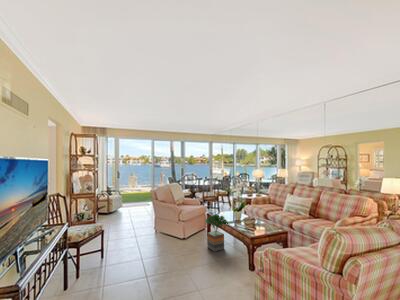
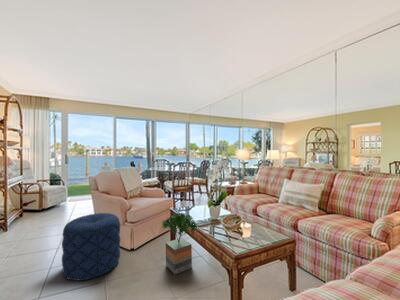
pouf: none [145,213,178,252] -> present [62,213,120,281]

